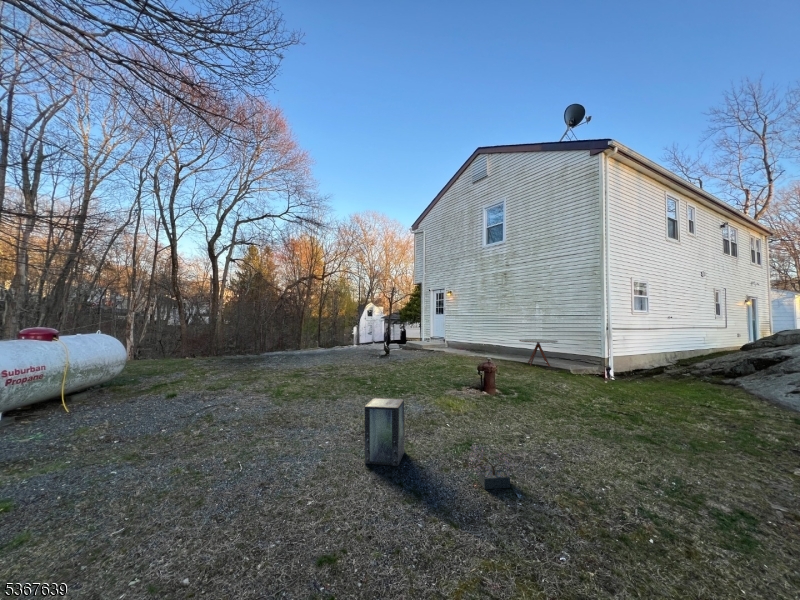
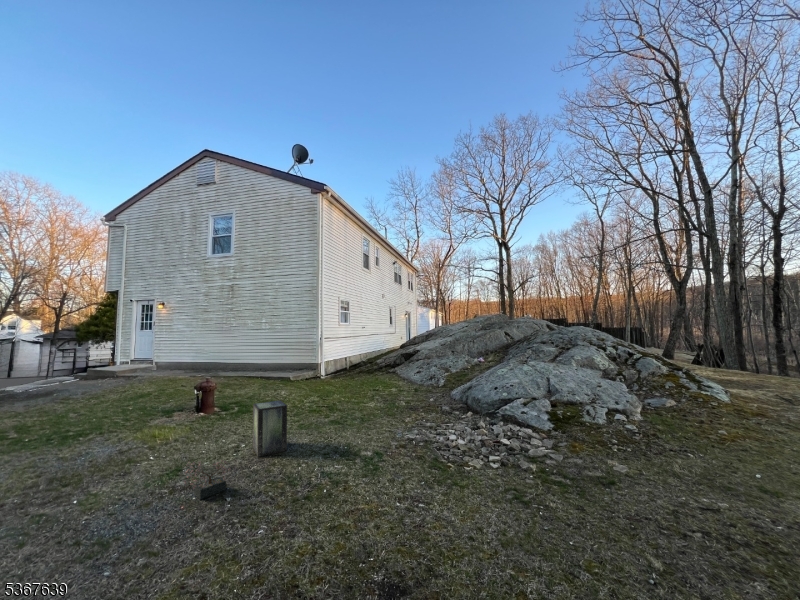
round table: present [519,339,558,367] -> none [242,352,279,379]
storage box: present [365,398,405,466] -> present [253,400,287,457]

